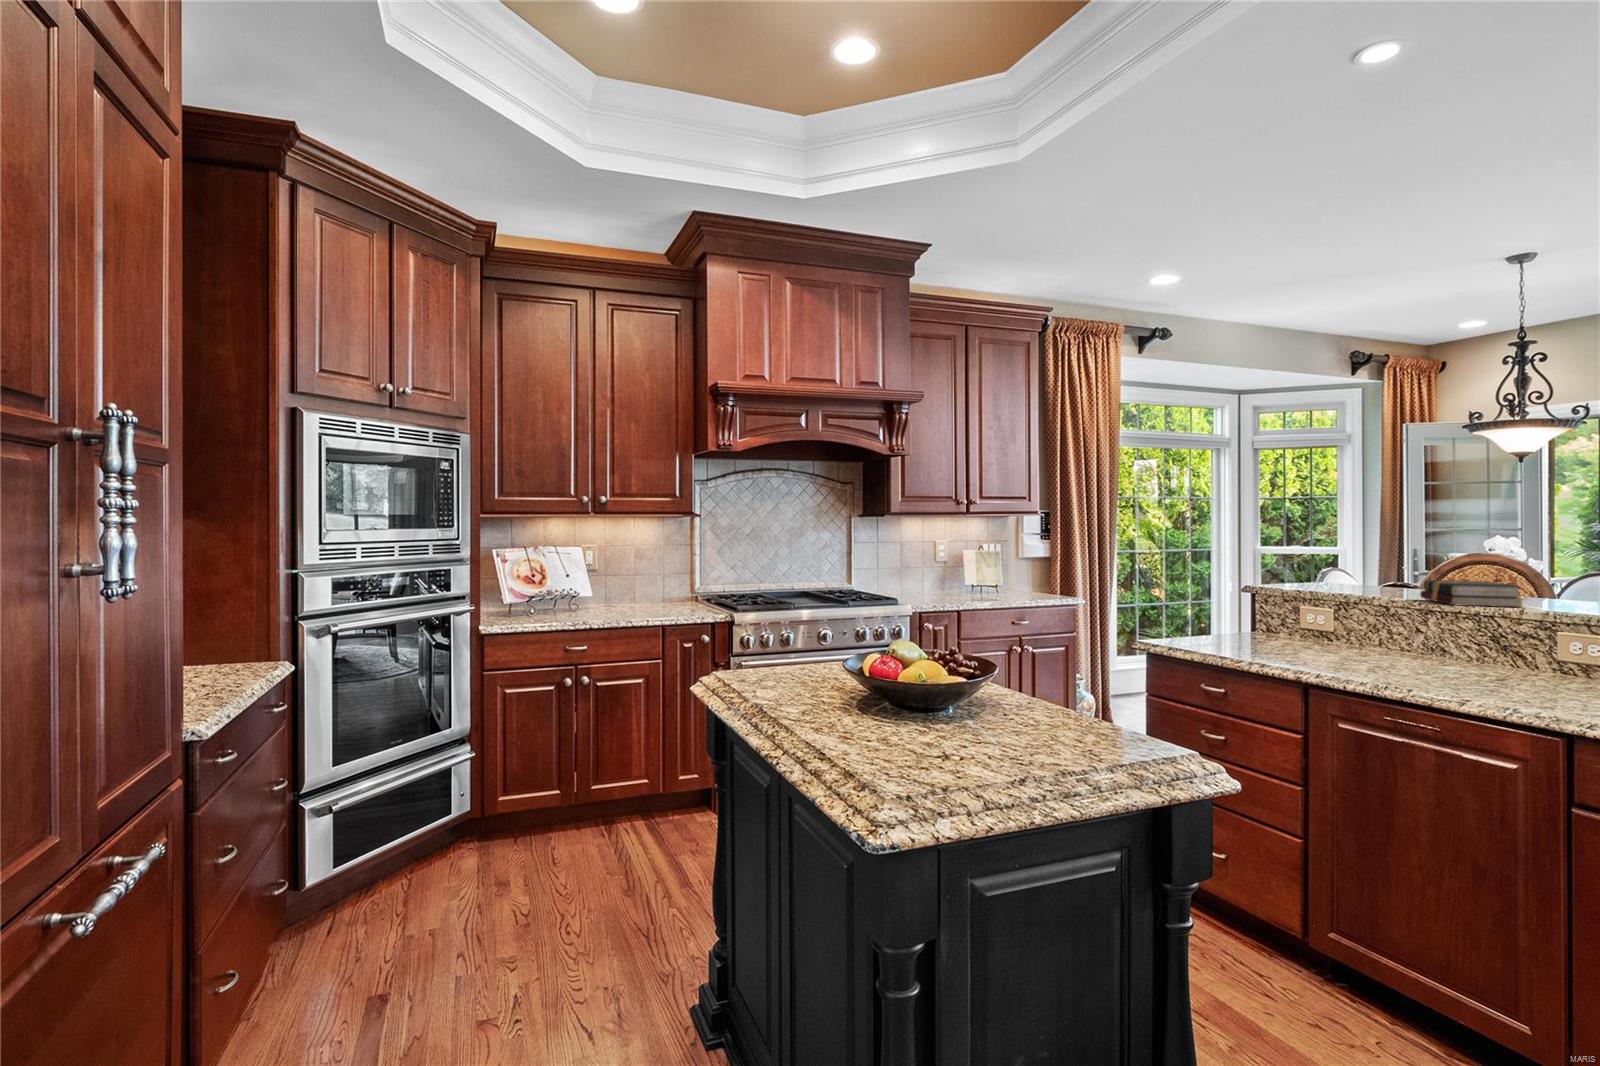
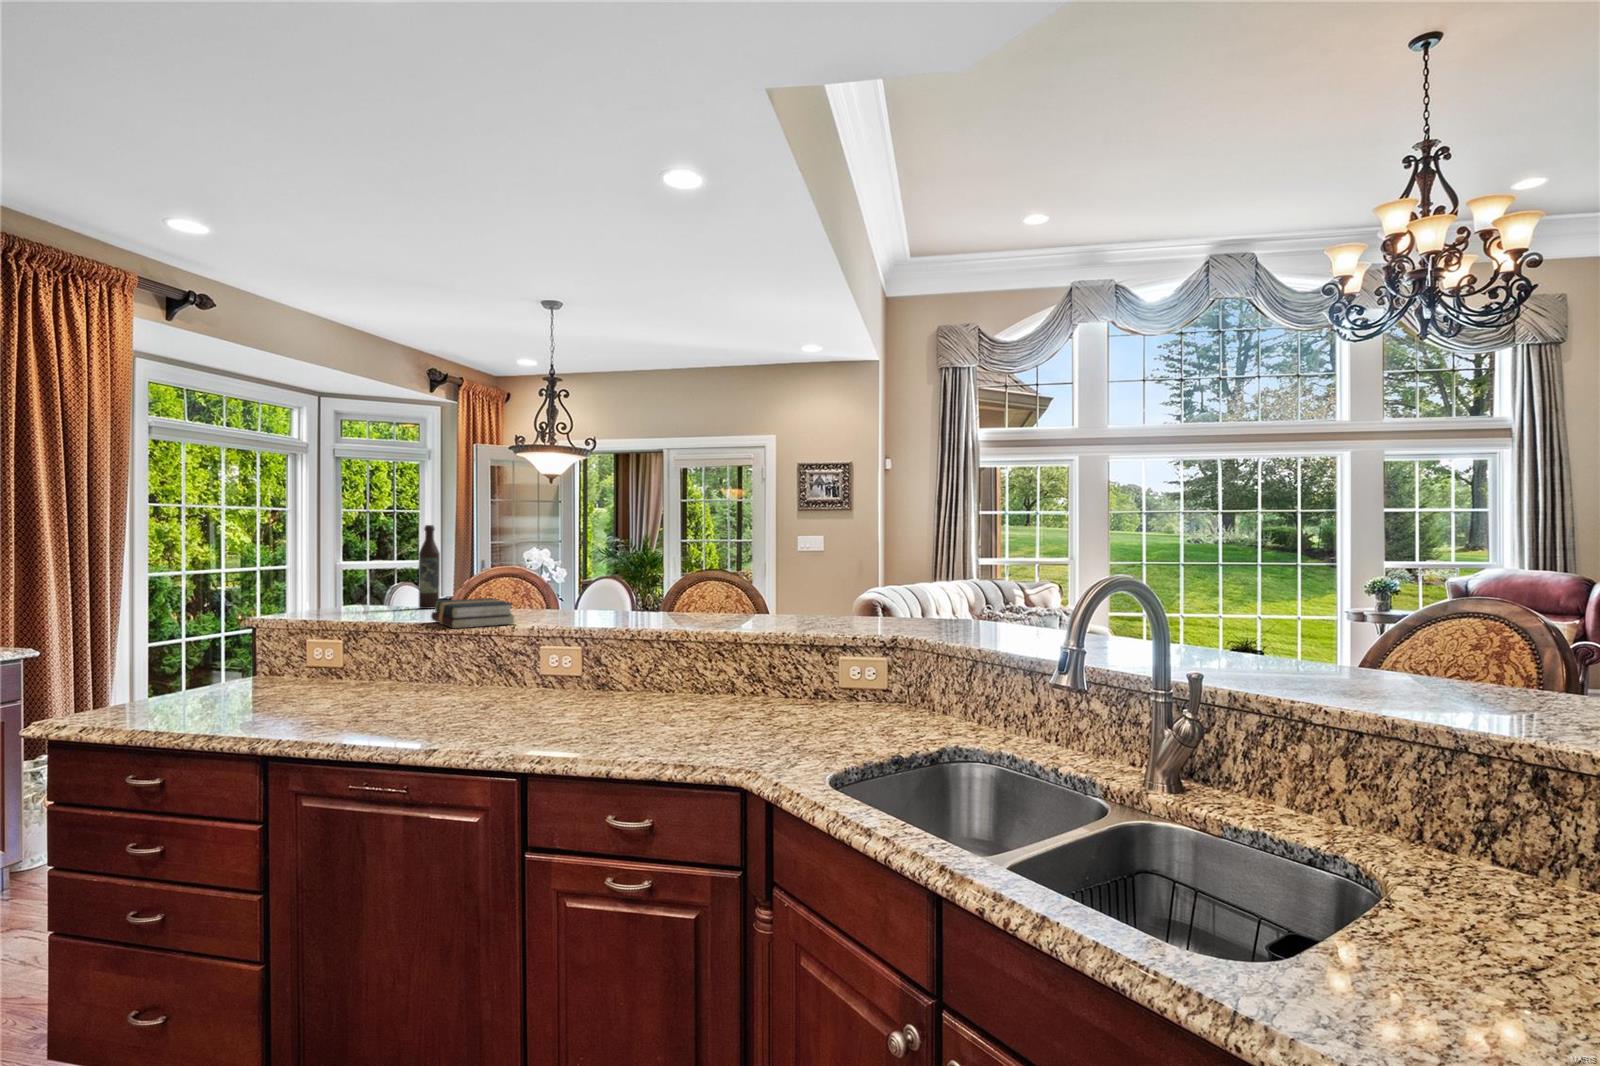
wine bottle: none [1388,511,1411,591] -> present [419,525,440,609]

